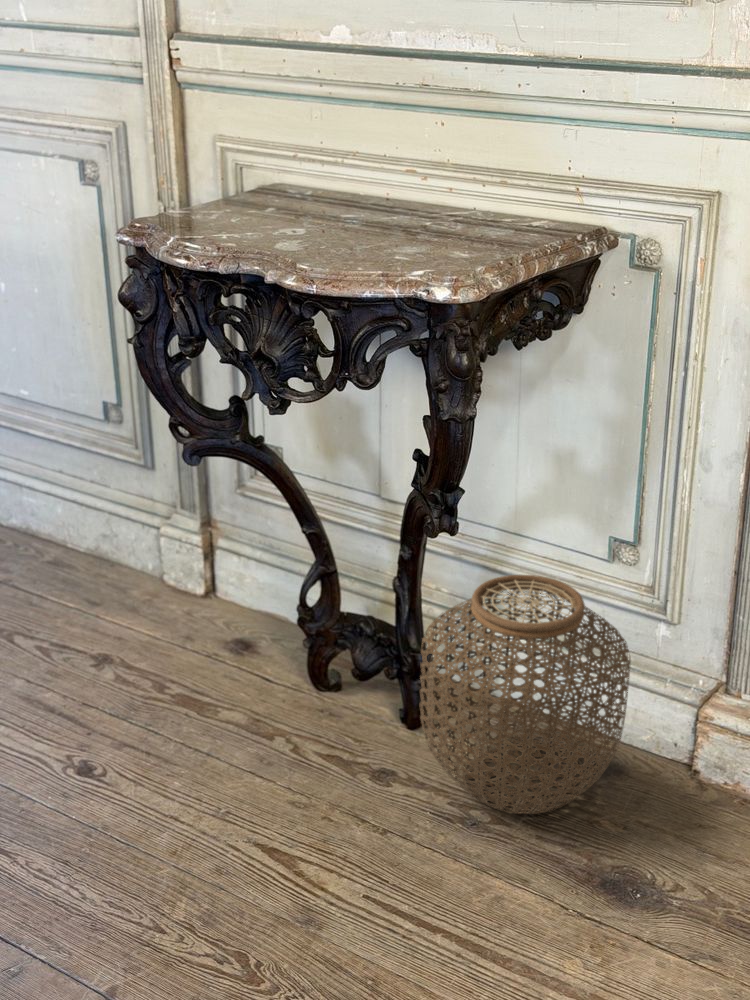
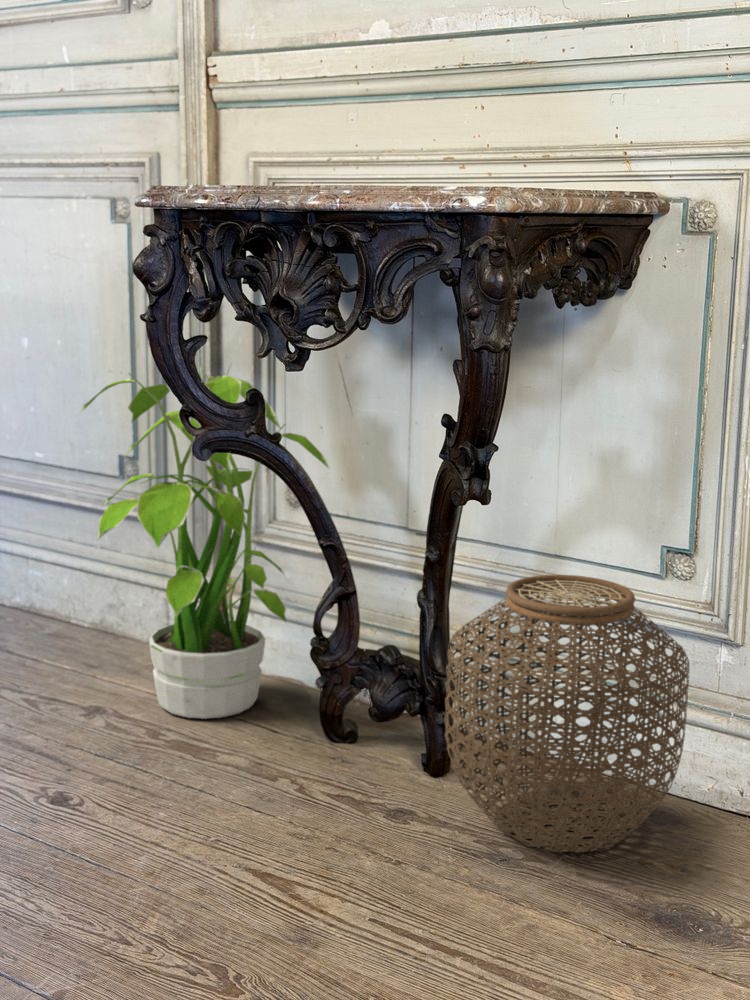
potted plant: none [74,346,307,669] -> present [80,365,329,719]

